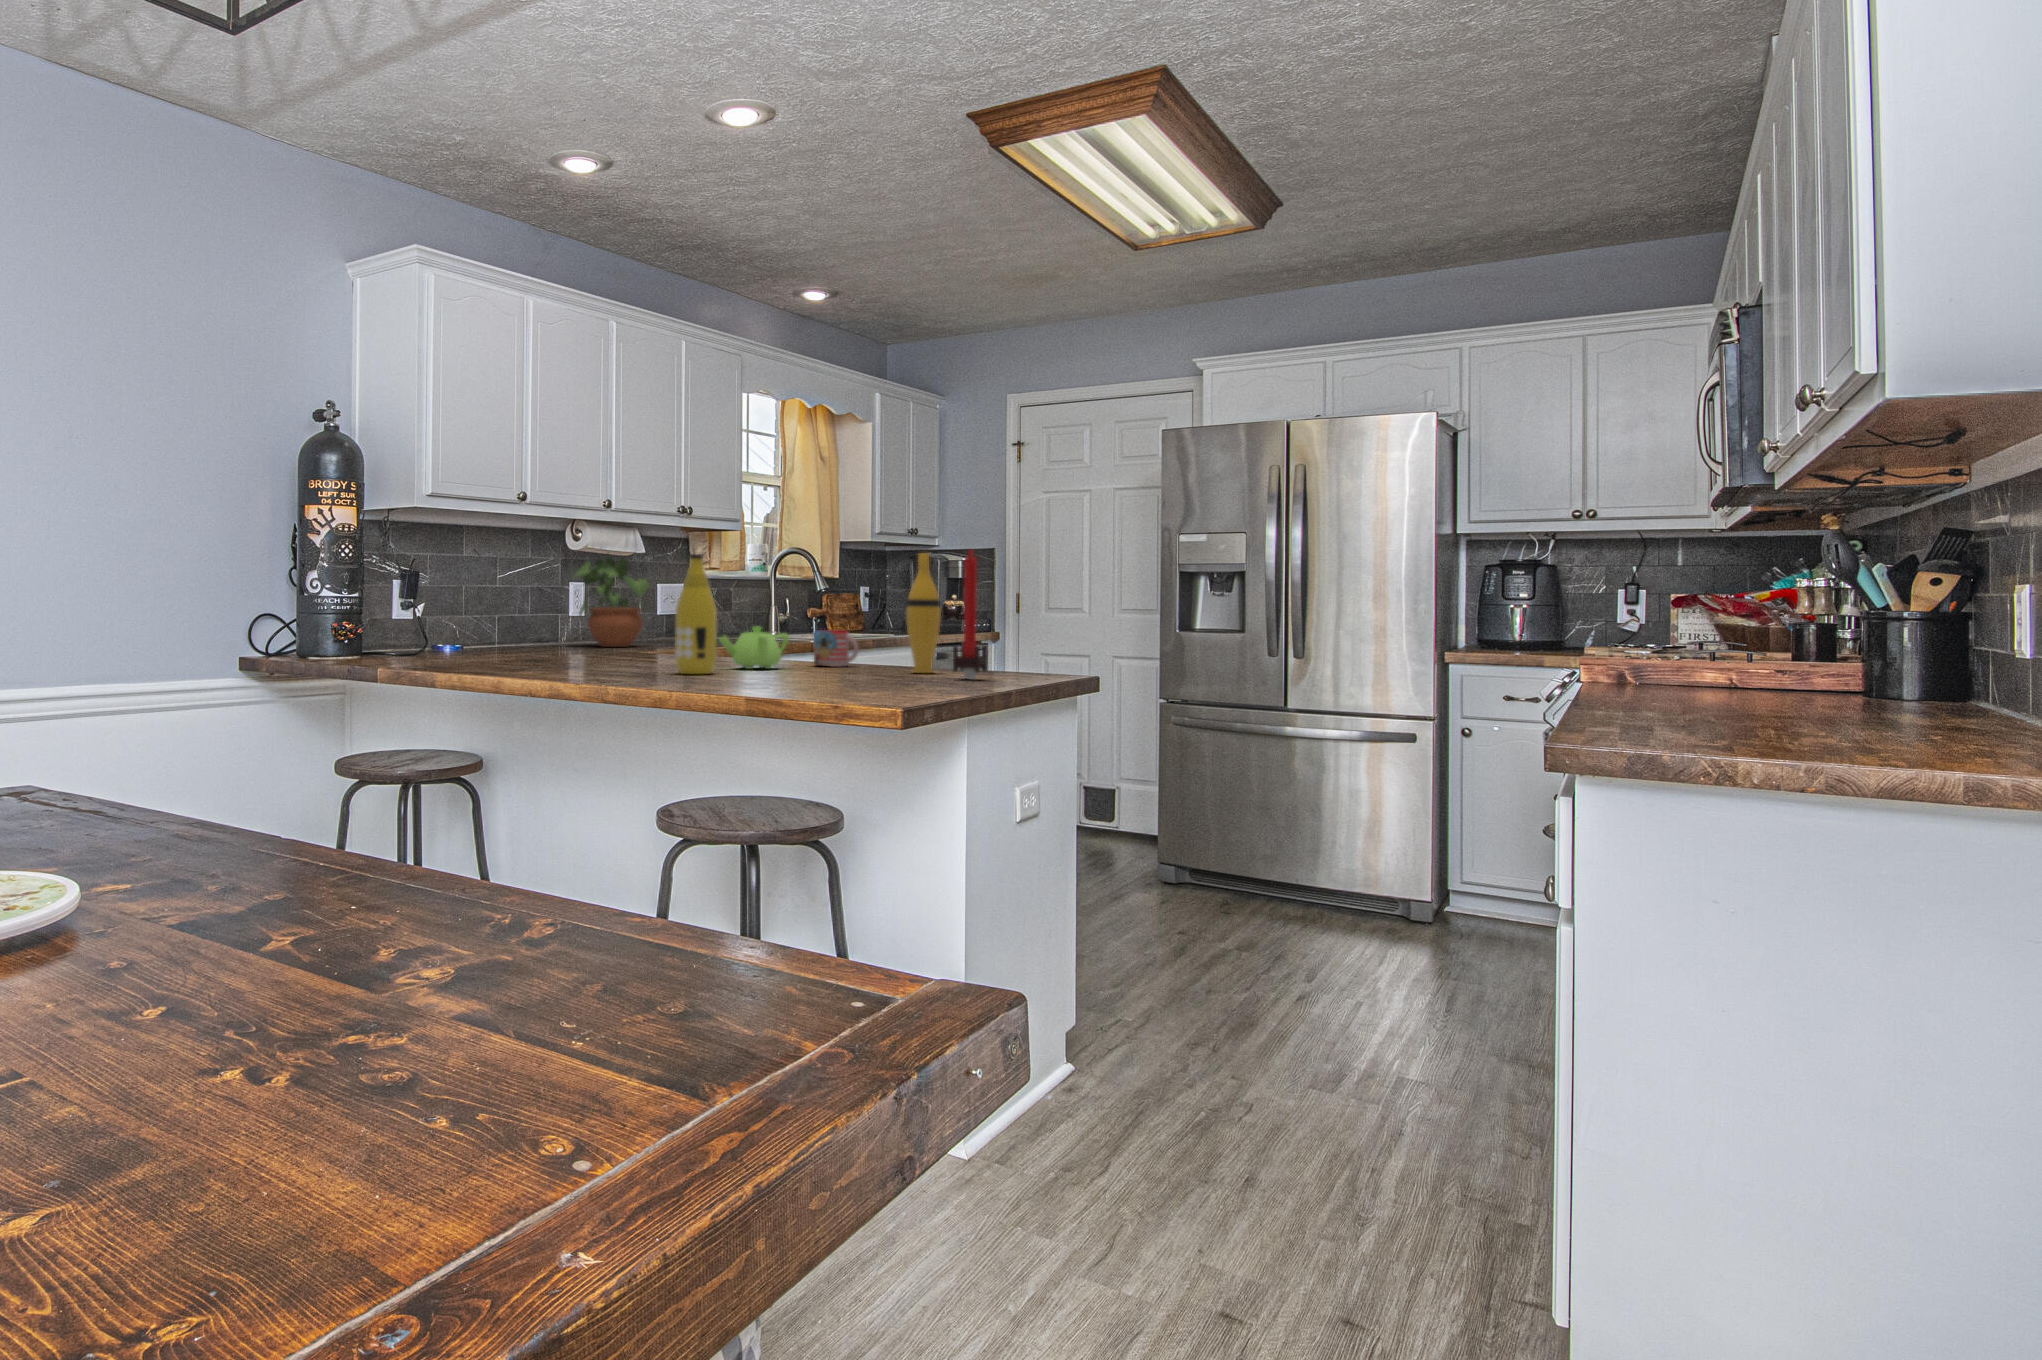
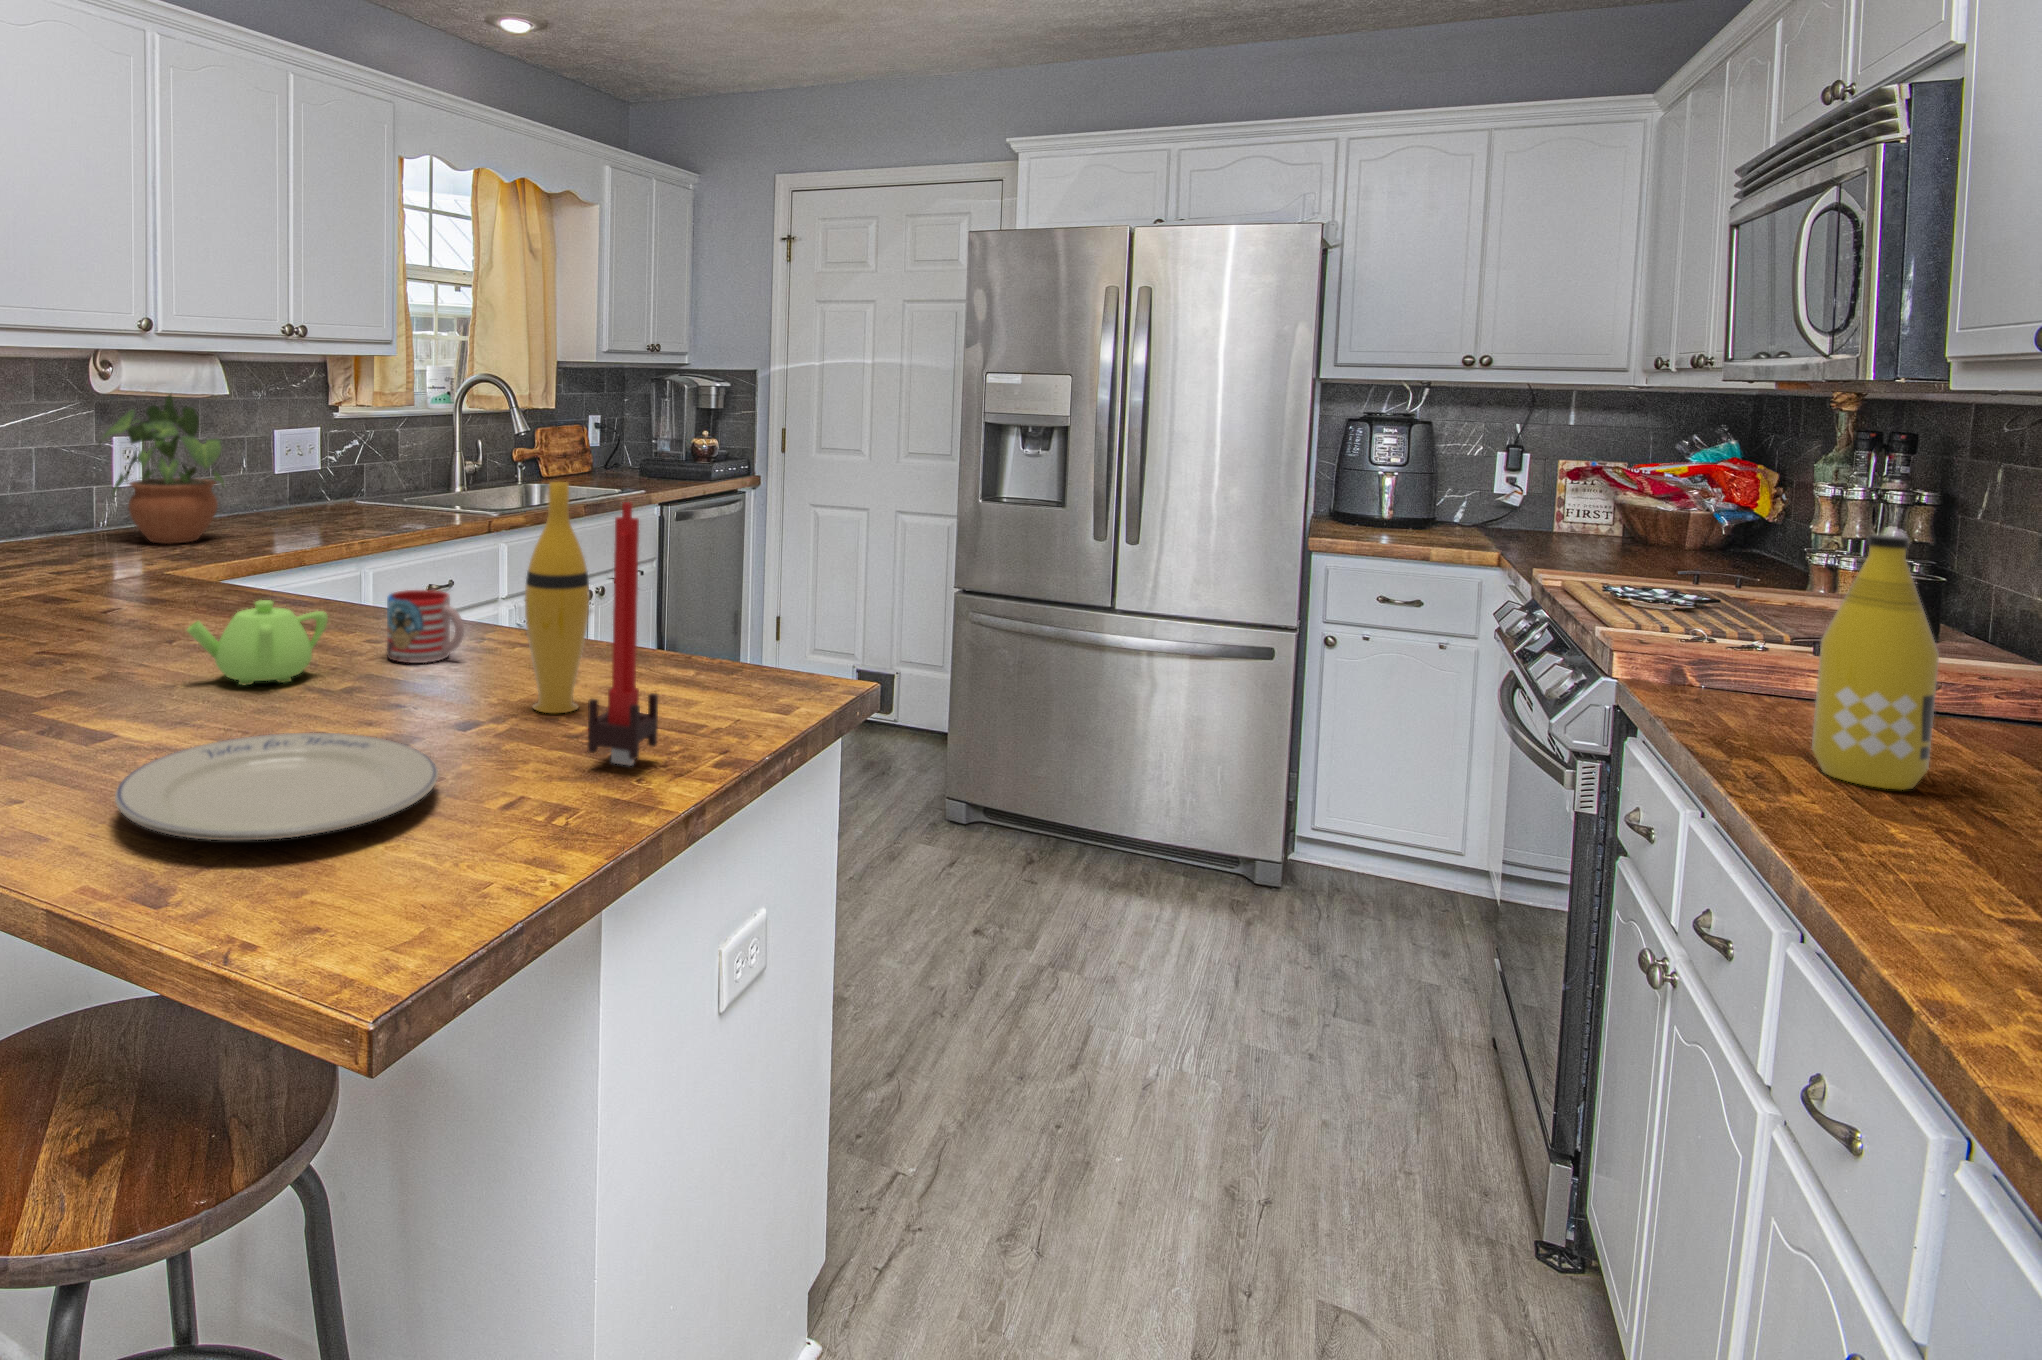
bottle: present [675,554,717,674] -> present [1812,535,1939,790]
plate: none [747,666,888,685] -> present [115,733,438,840]

